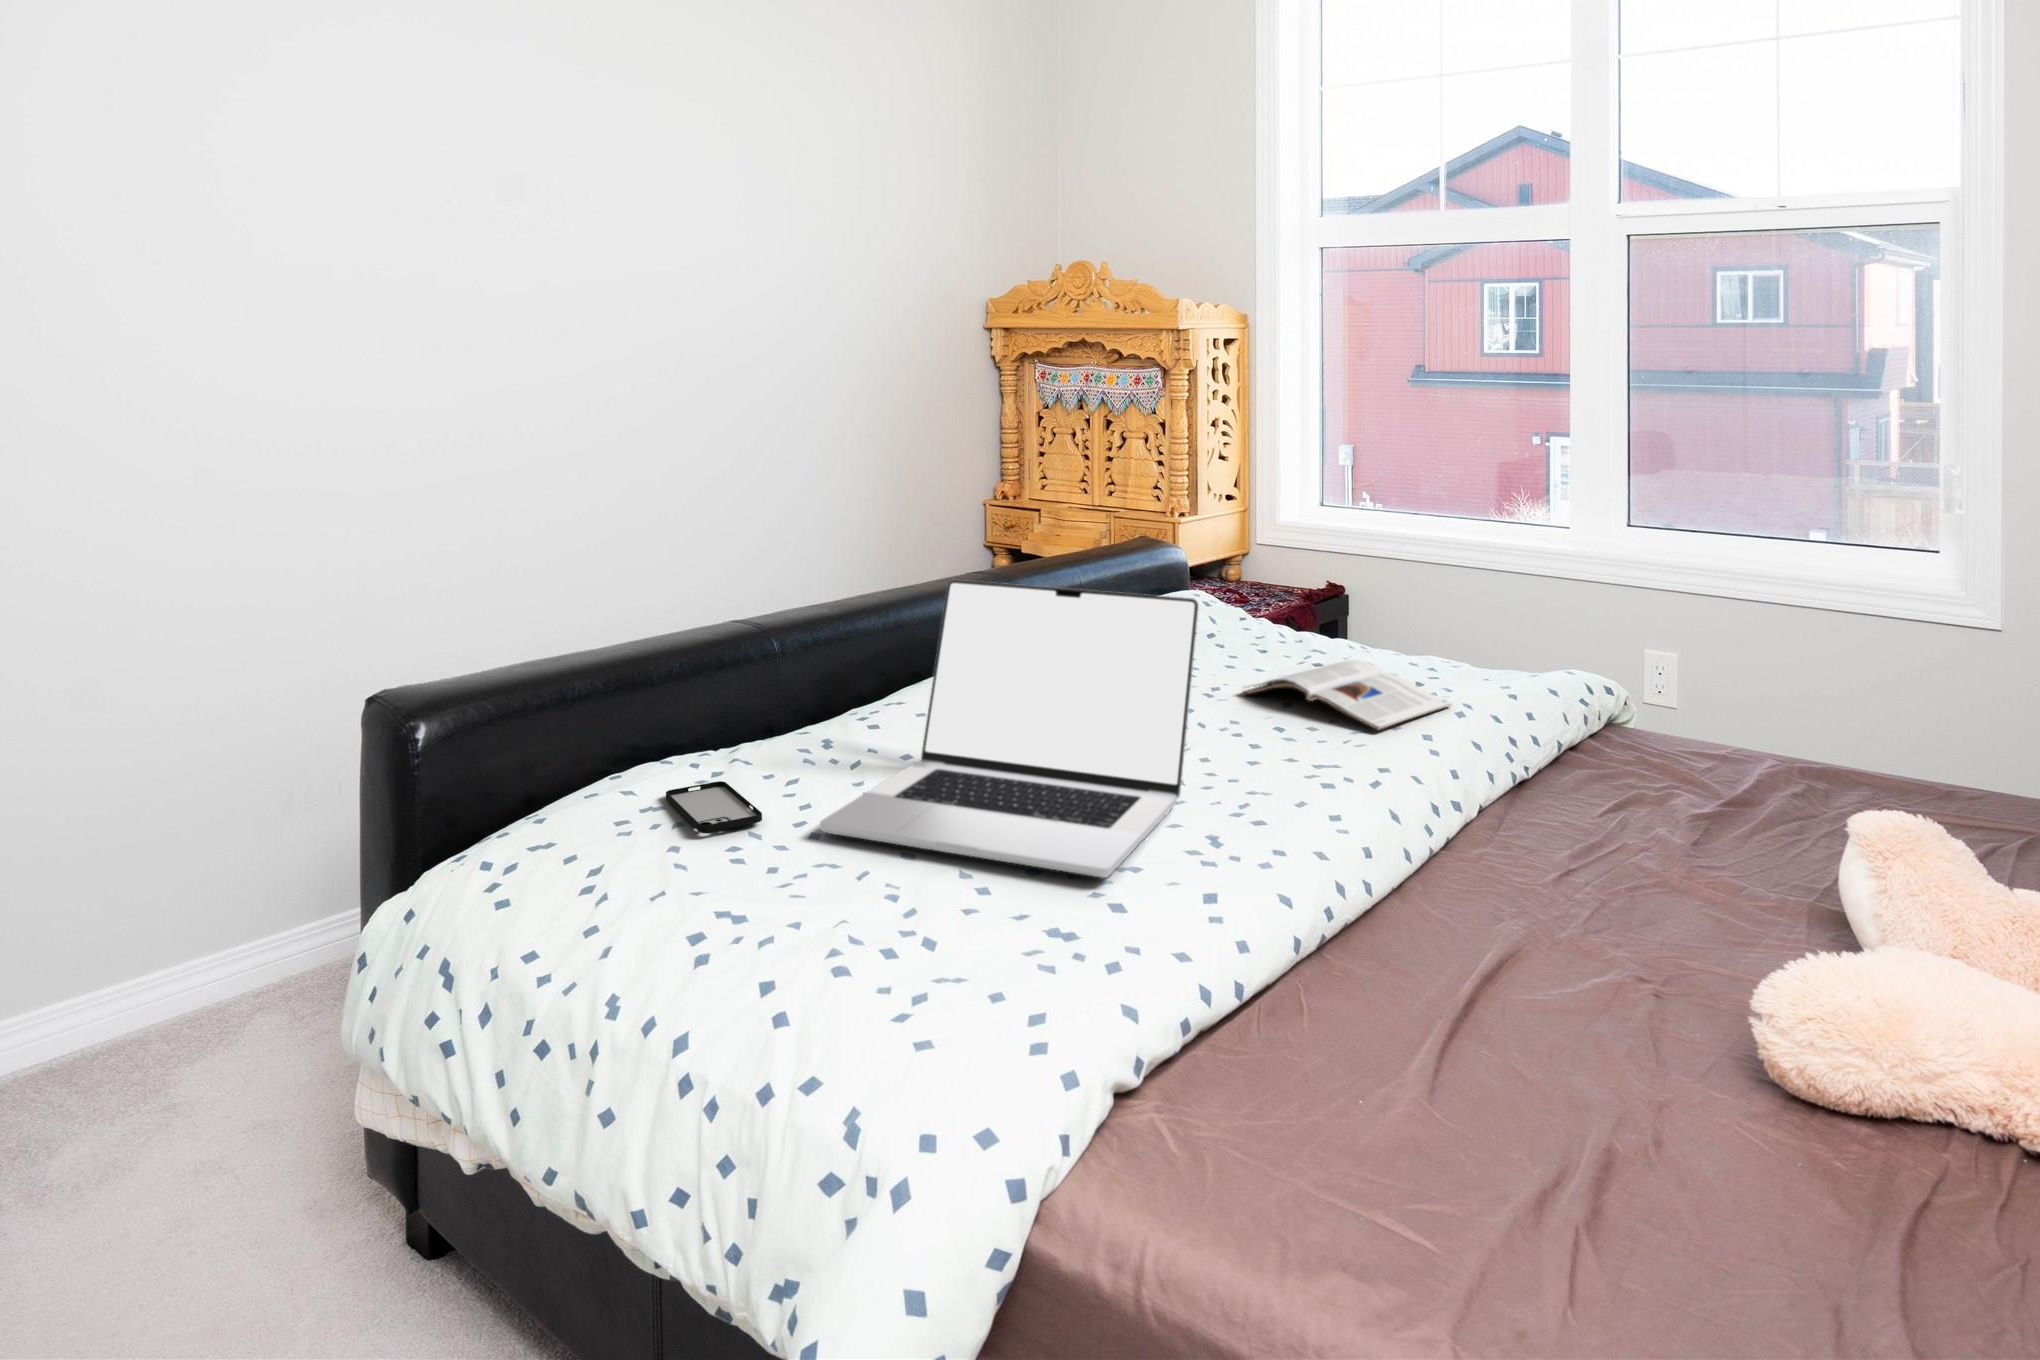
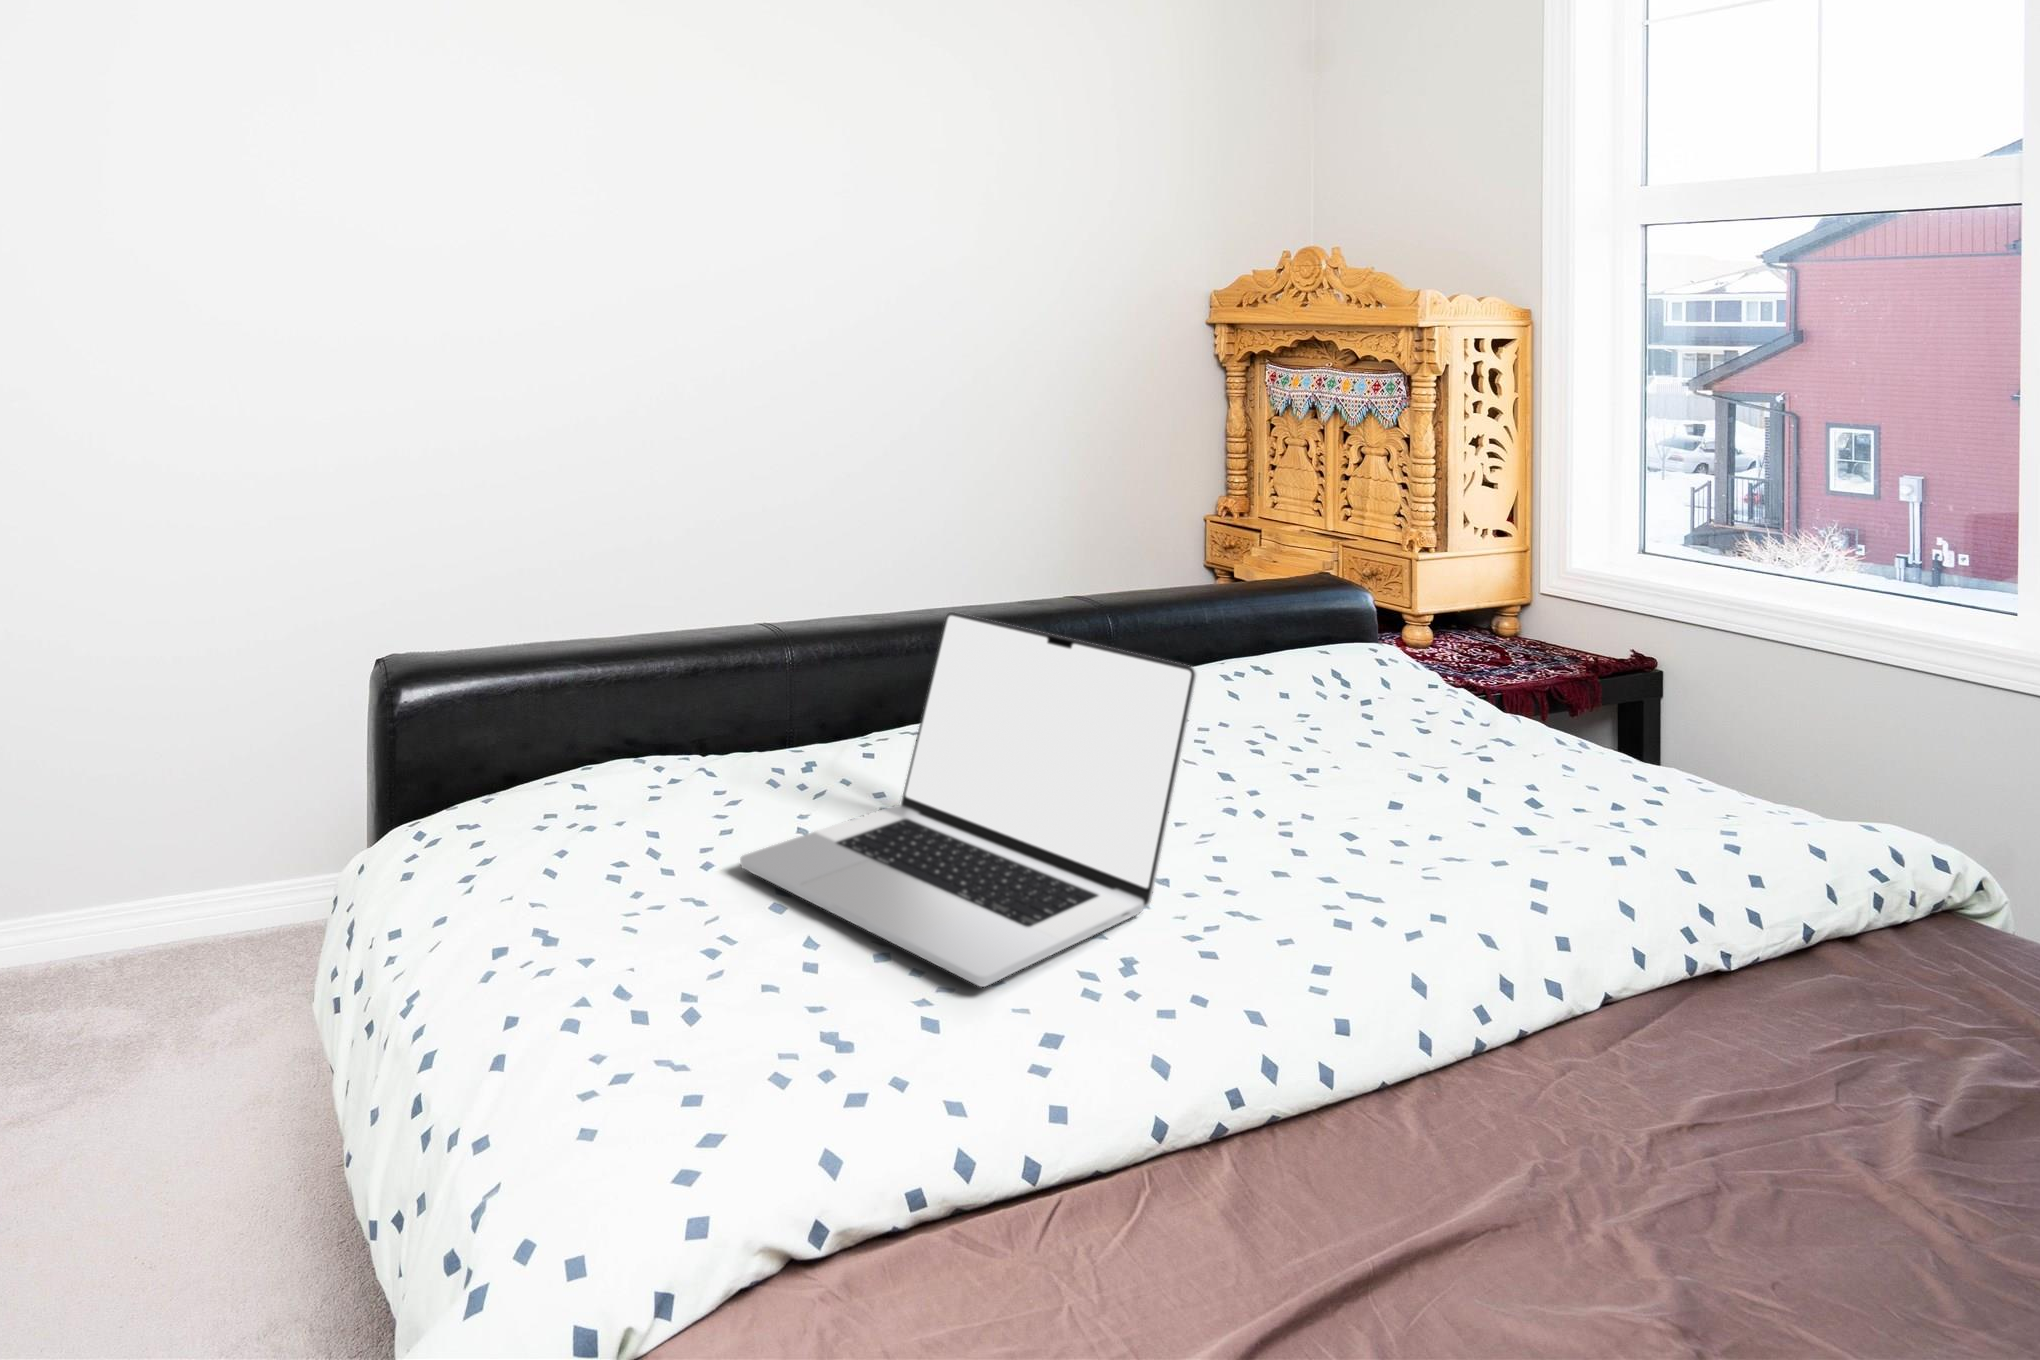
magazine: present [1243,660,1451,730] -> none [1341,762,1630,864]
smartphone: present [666,781,762,833] -> none [634,794,700,847]

